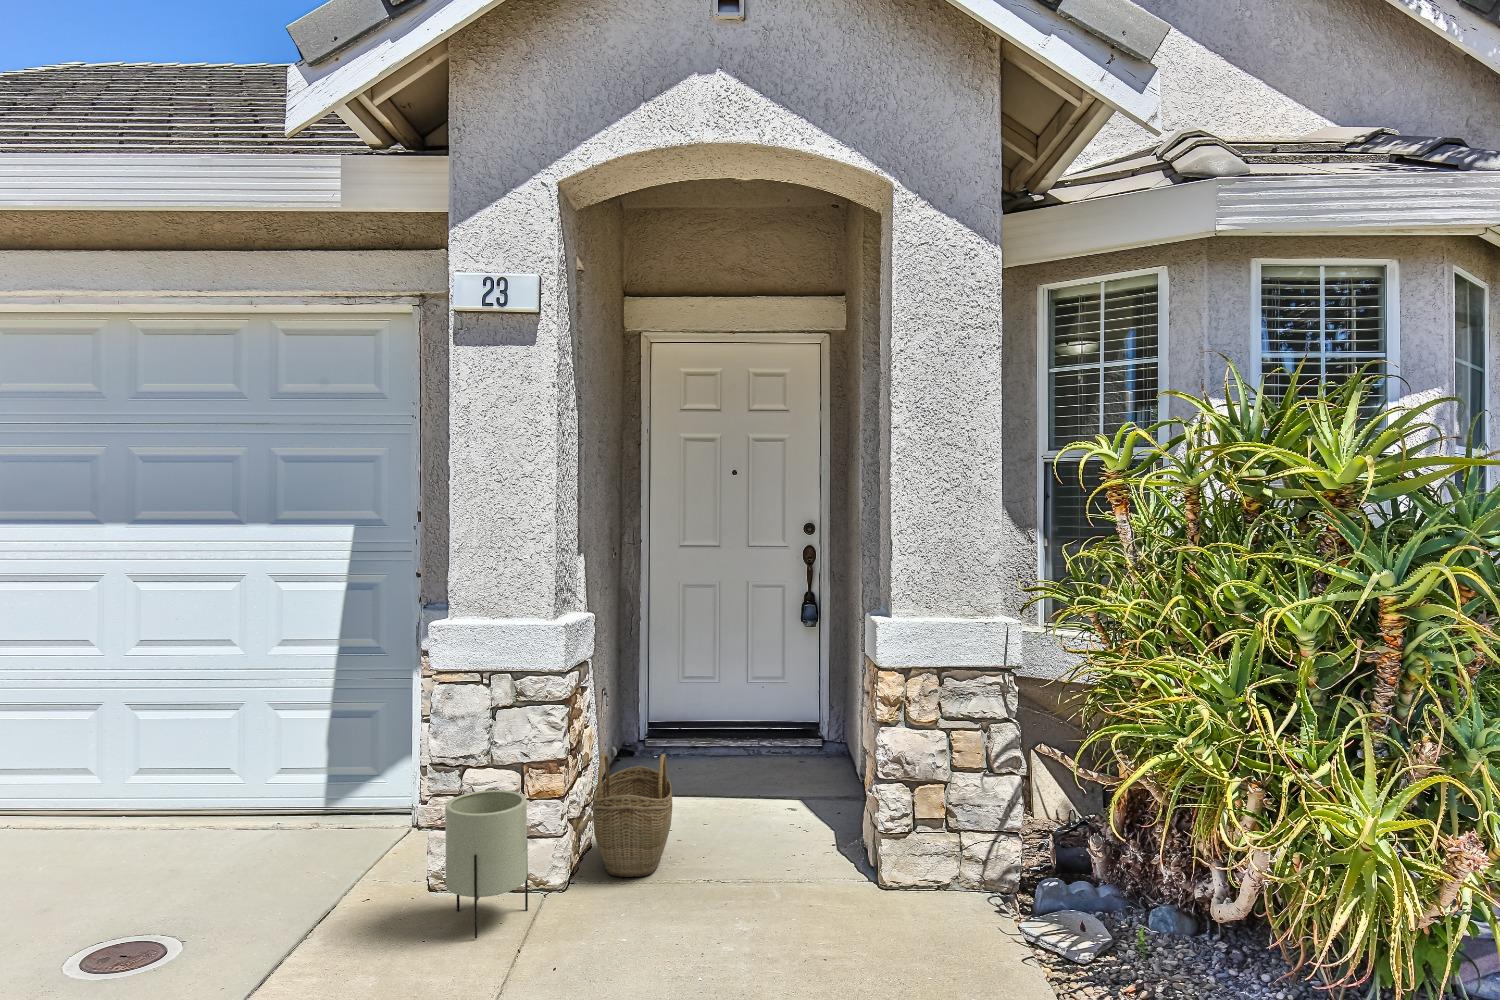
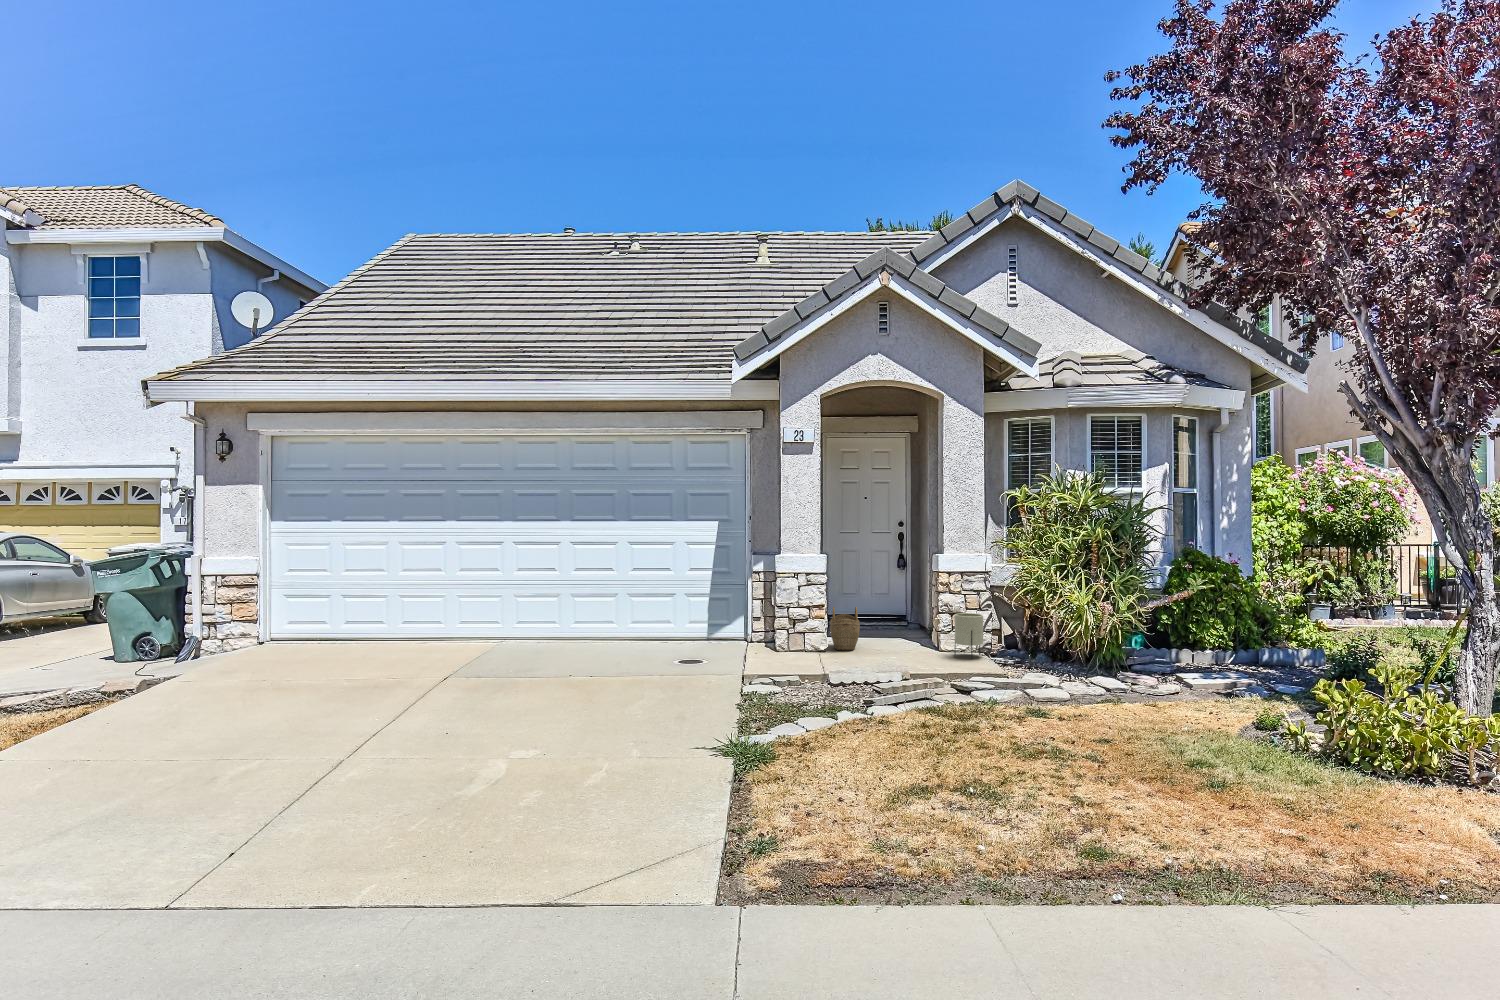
planter: present [445,790,528,938] -> present [955,613,983,659]

